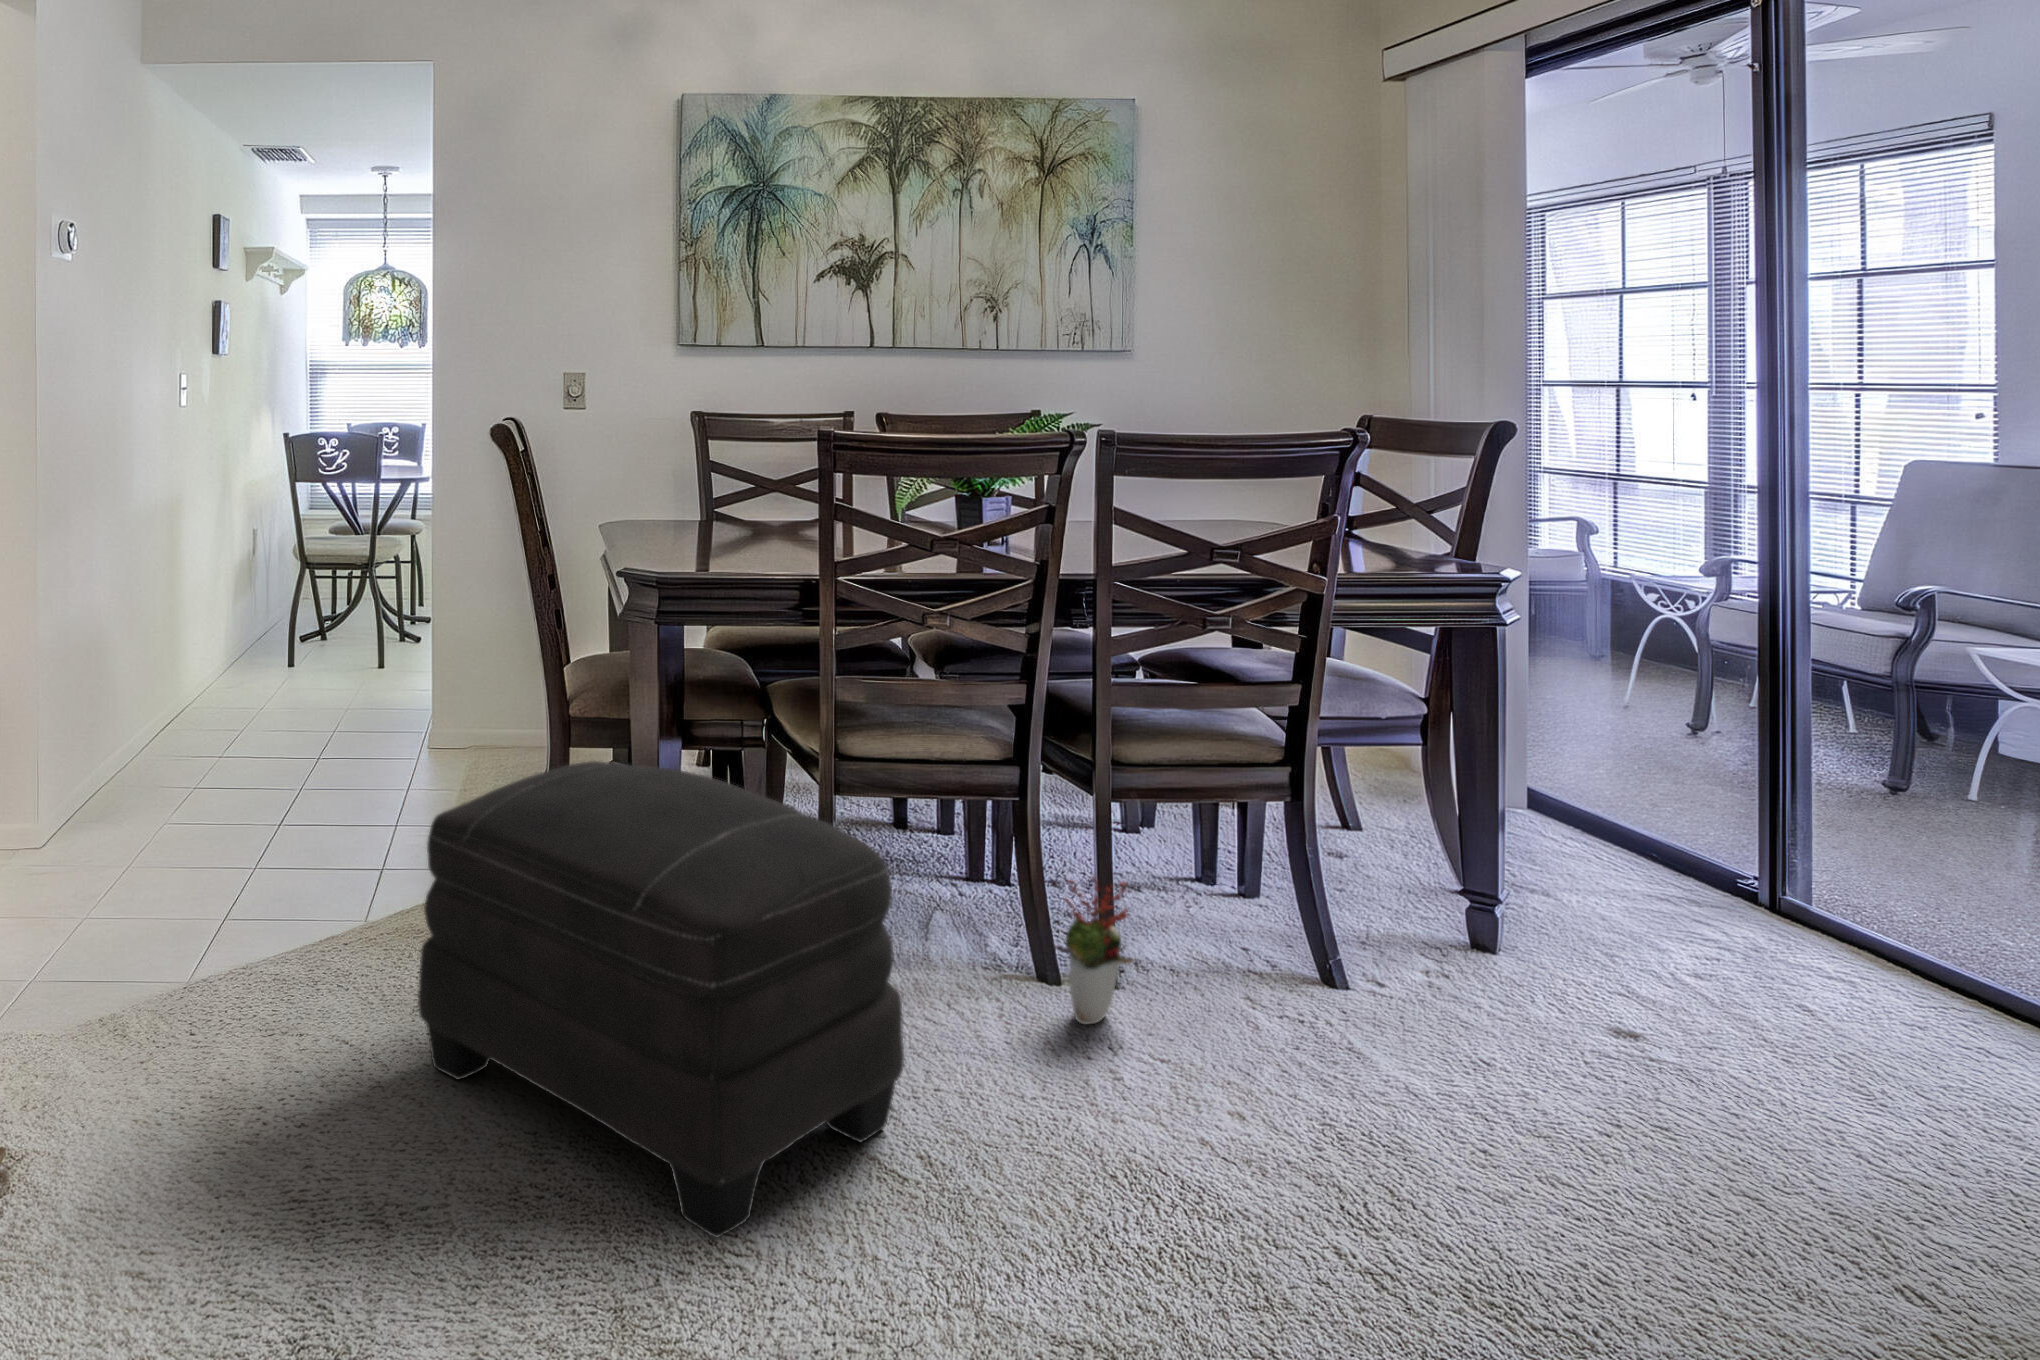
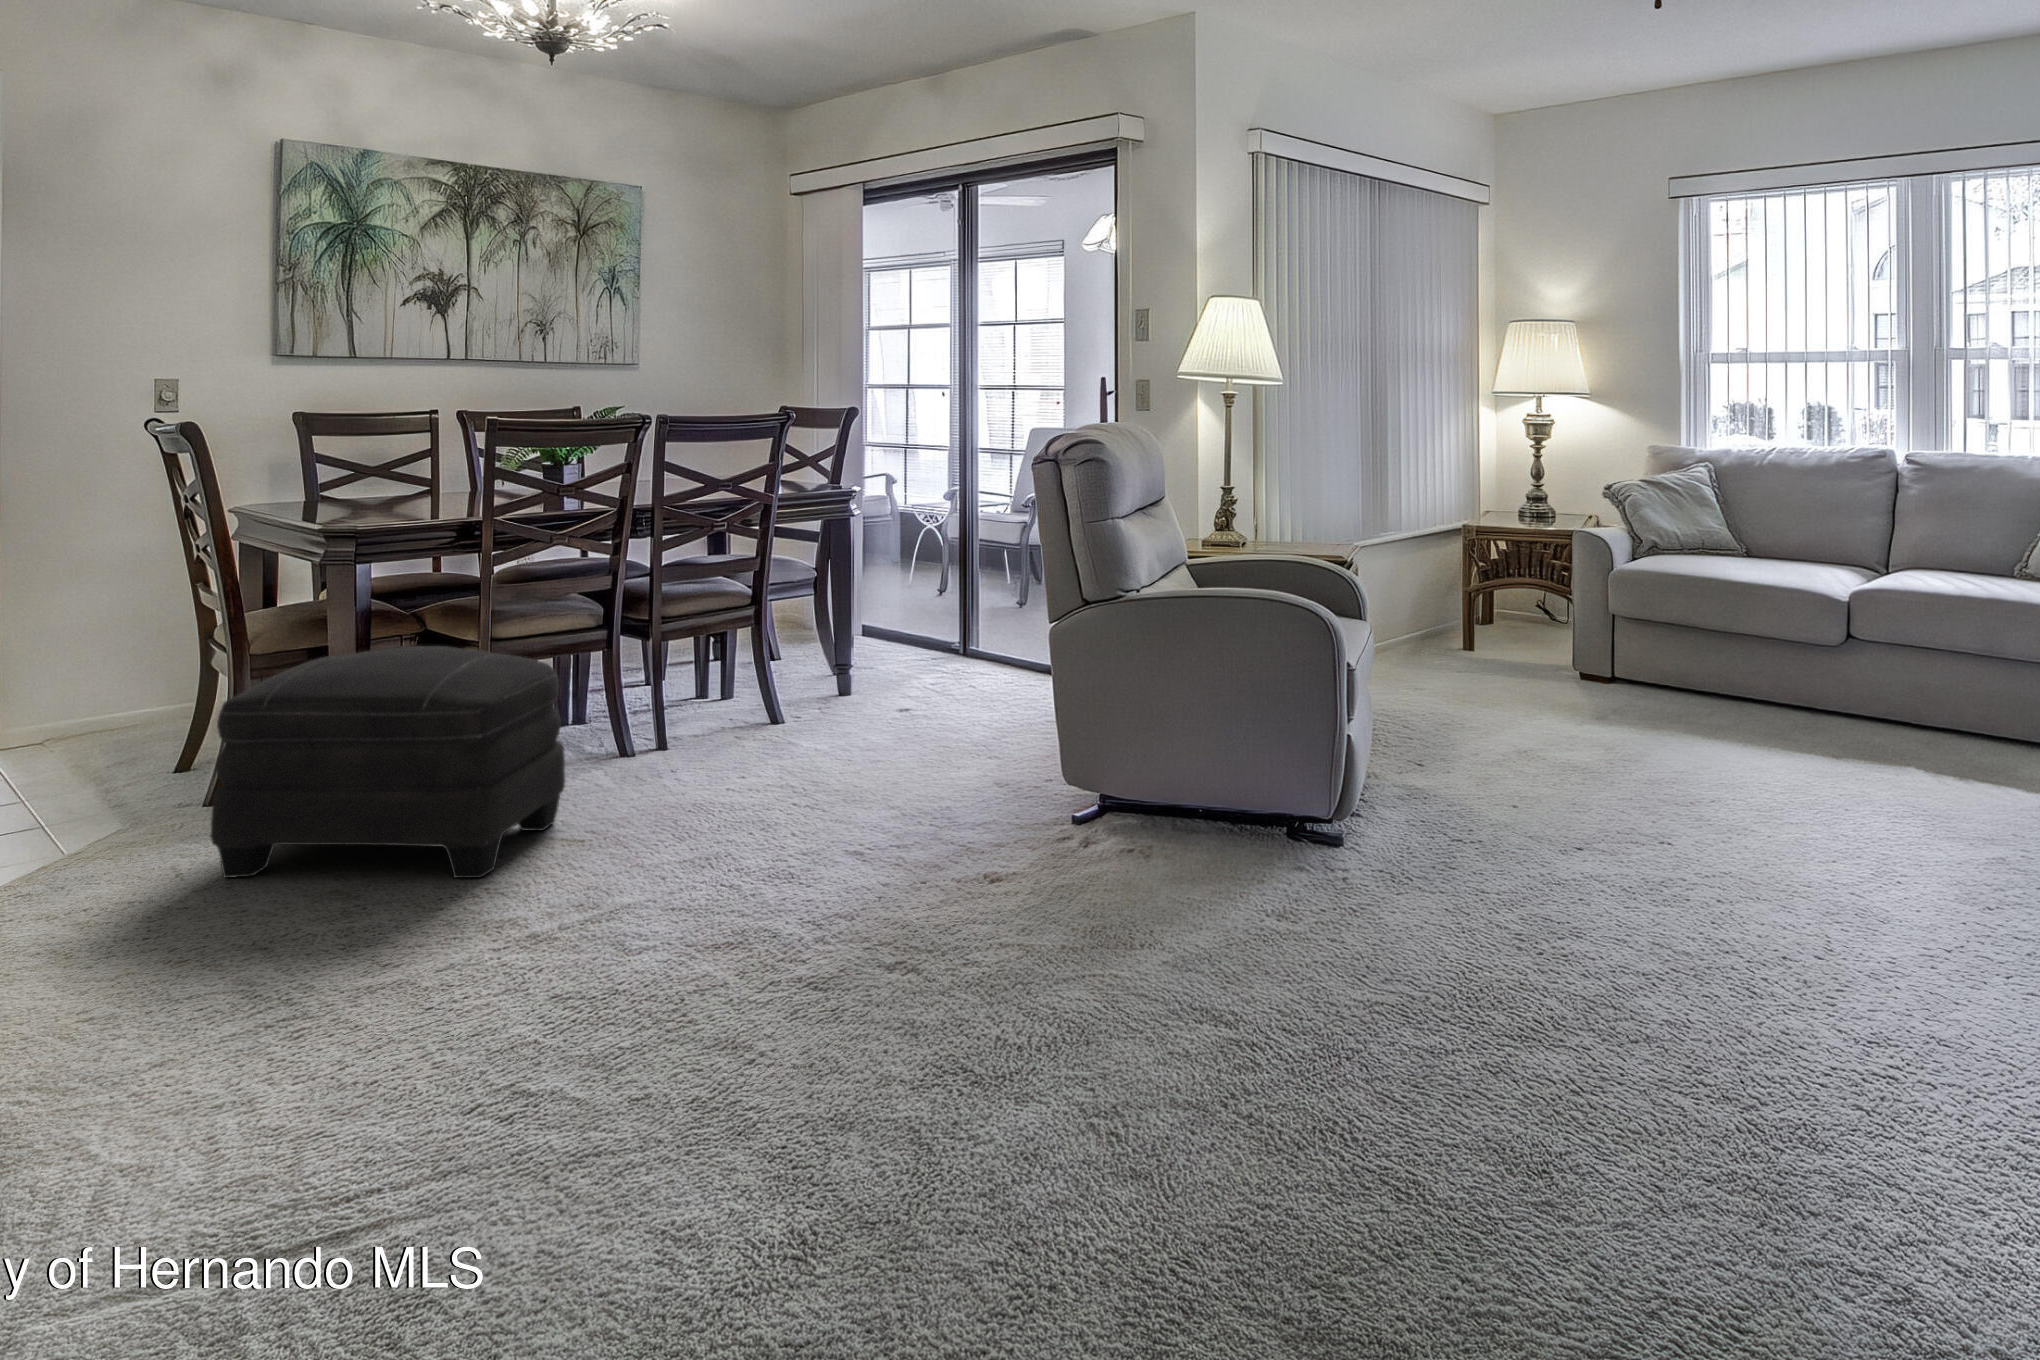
decorative plant: present [1065,876,1133,1024] -> none [636,676,677,764]

